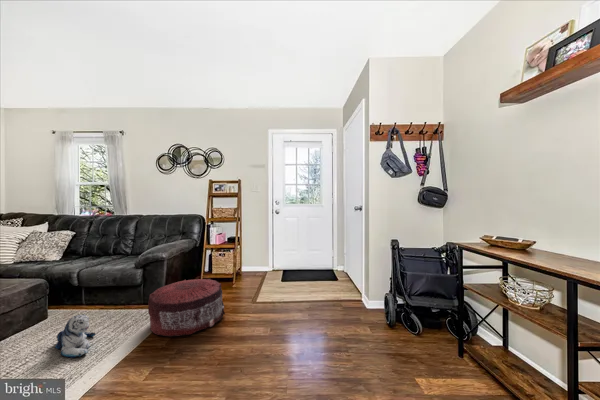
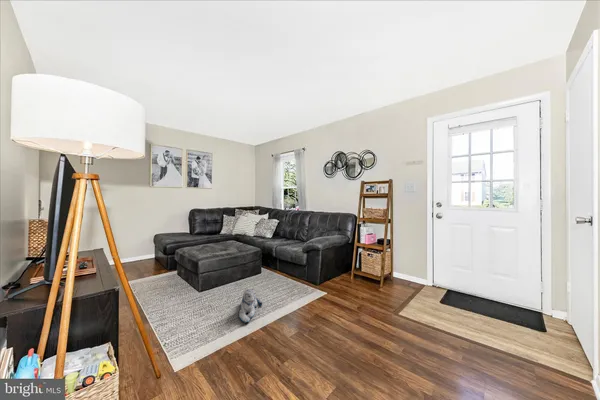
pouf: present [148,279,225,336] -> none [291,278,357,344]

